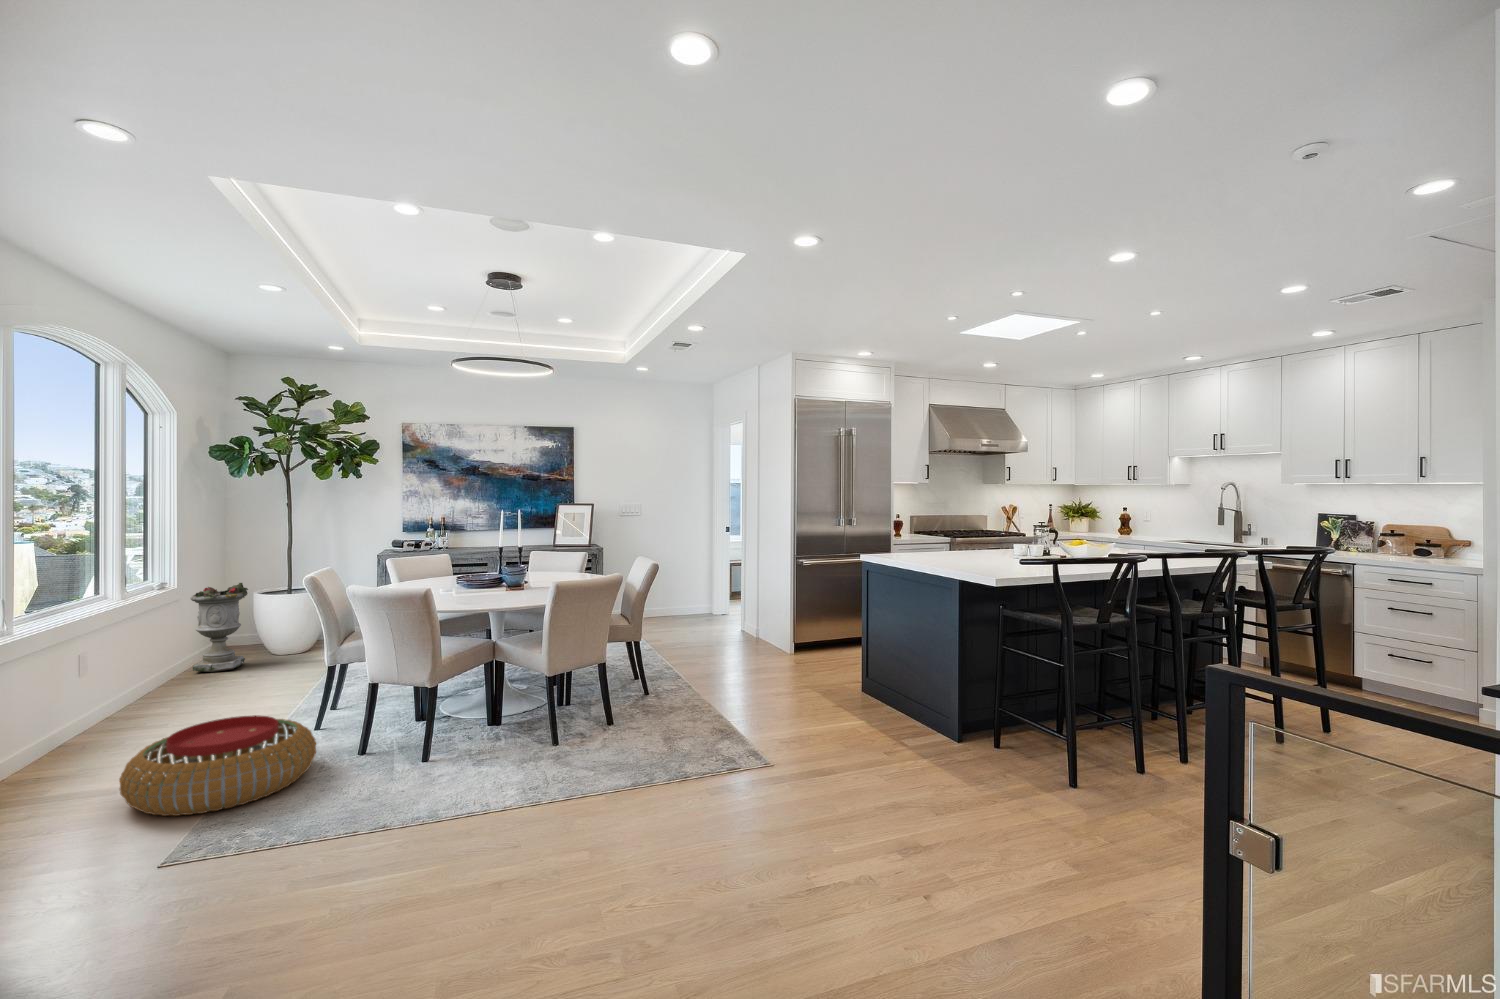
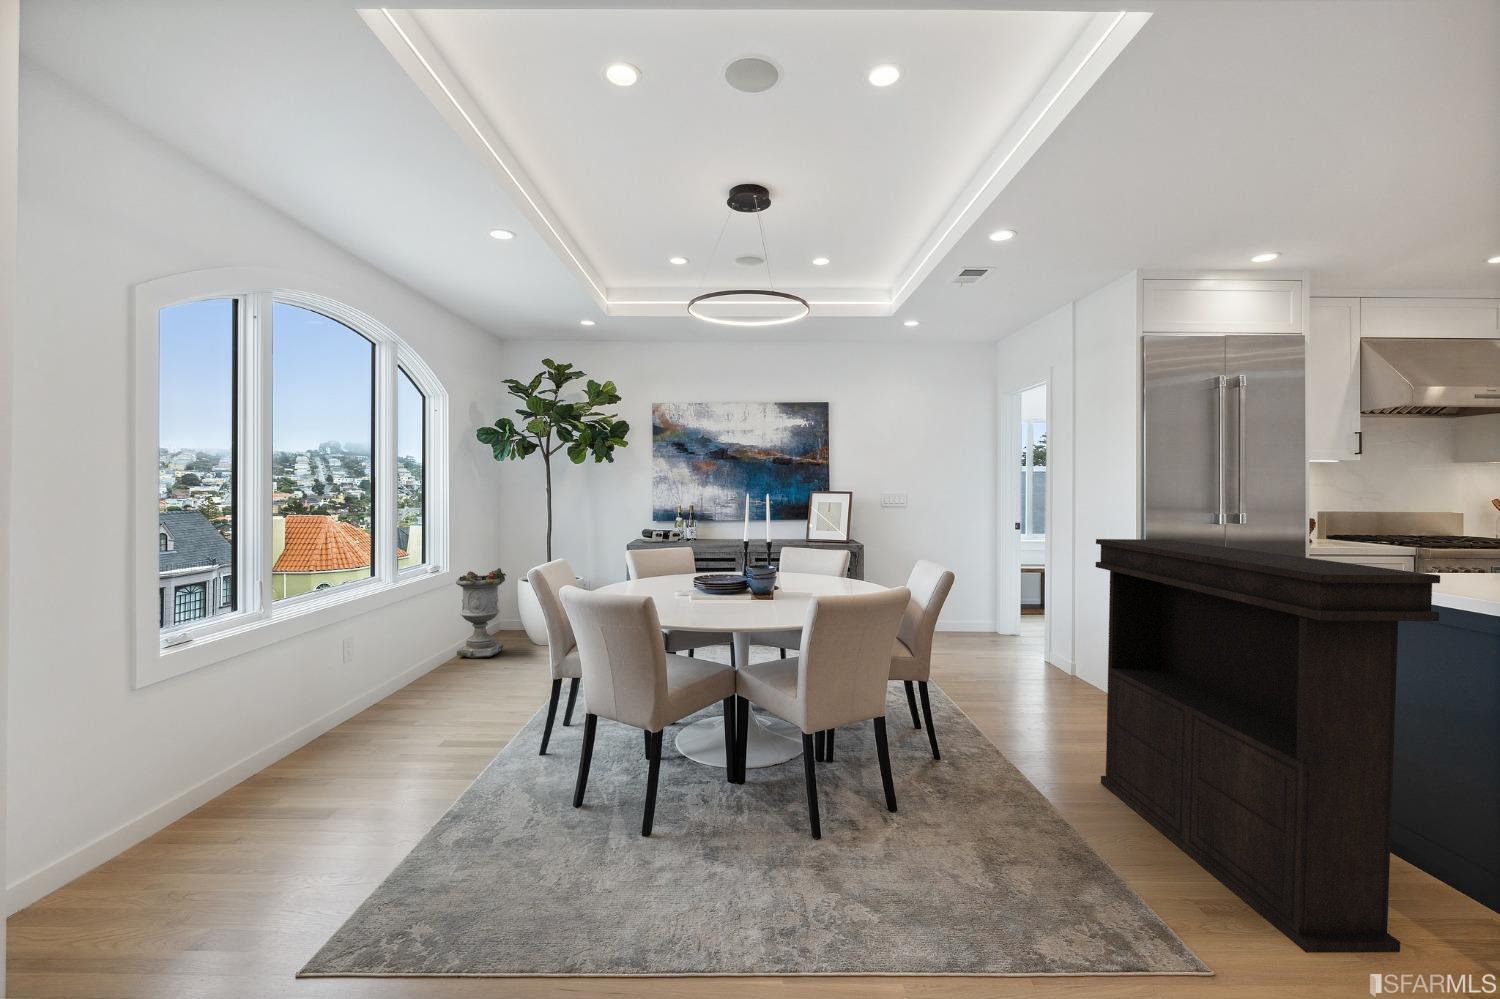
console table: none [747,534,881,752] -> present [1096,539,1440,953]
pouf: present [119,715,316,816] -> none [305,742,522,879]

